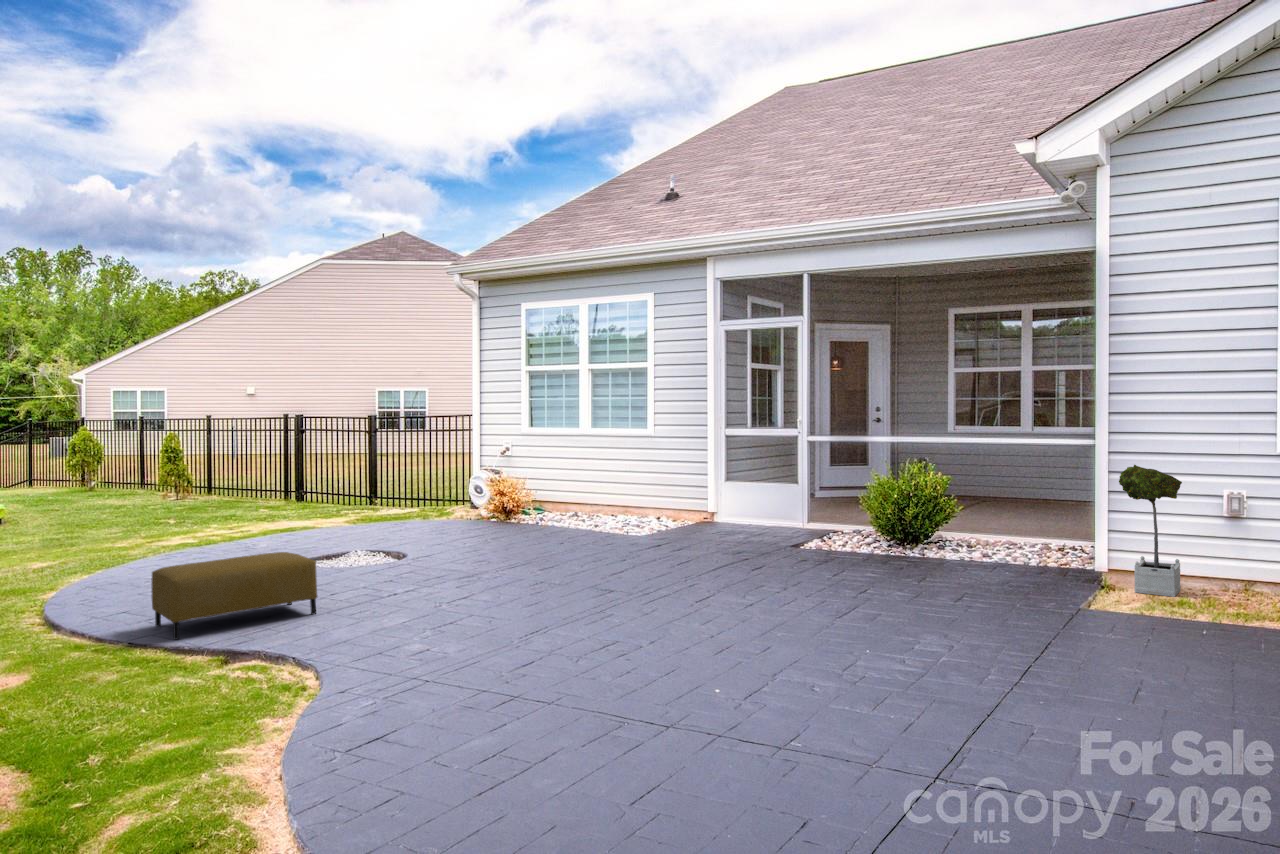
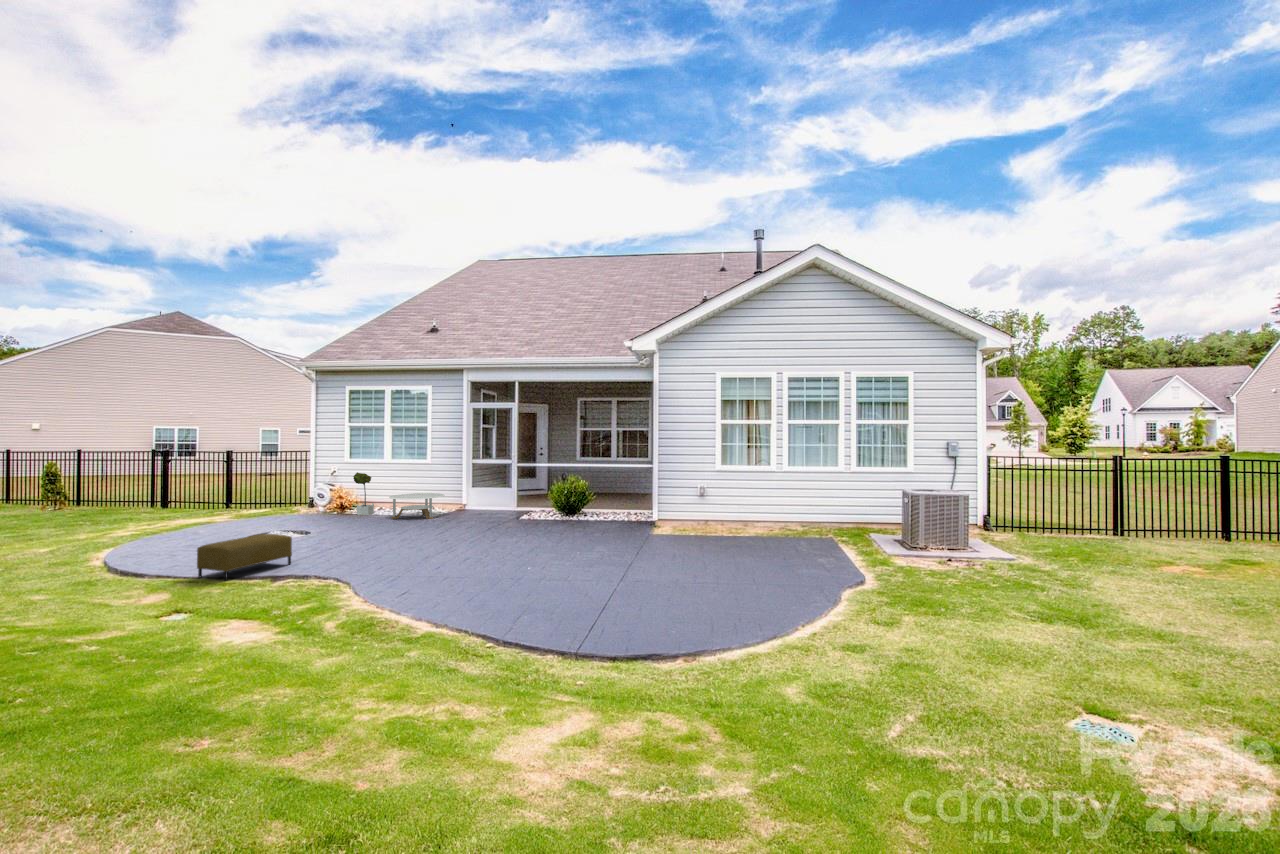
potted tree: present [1119,465,1182,597] -> present [353,472,374,515]
round table: none [576,488,671,537] -> present [389,493,444,519]

